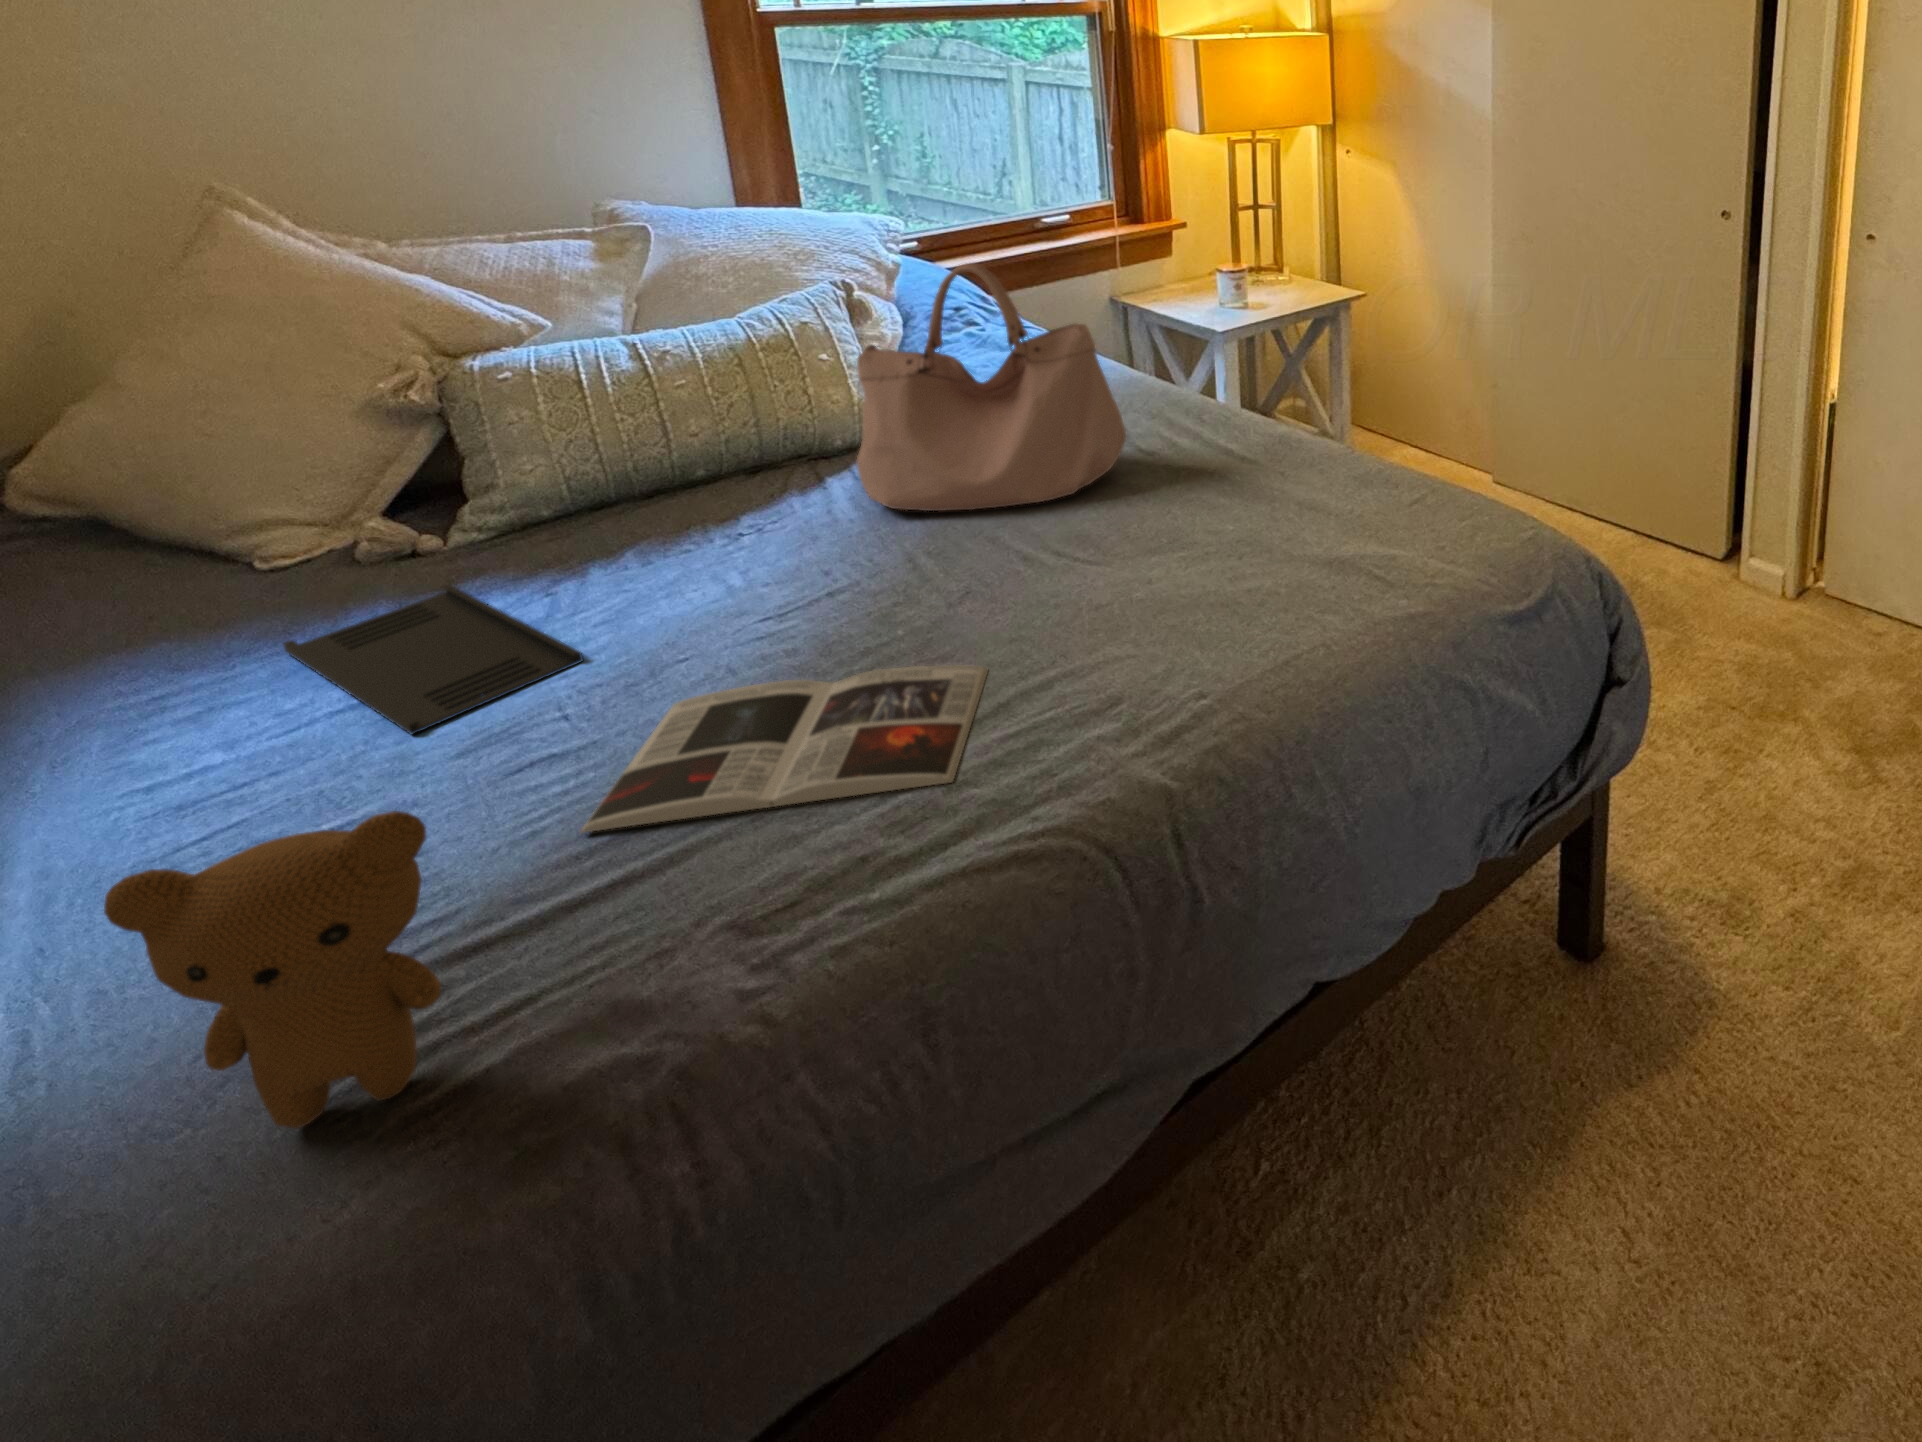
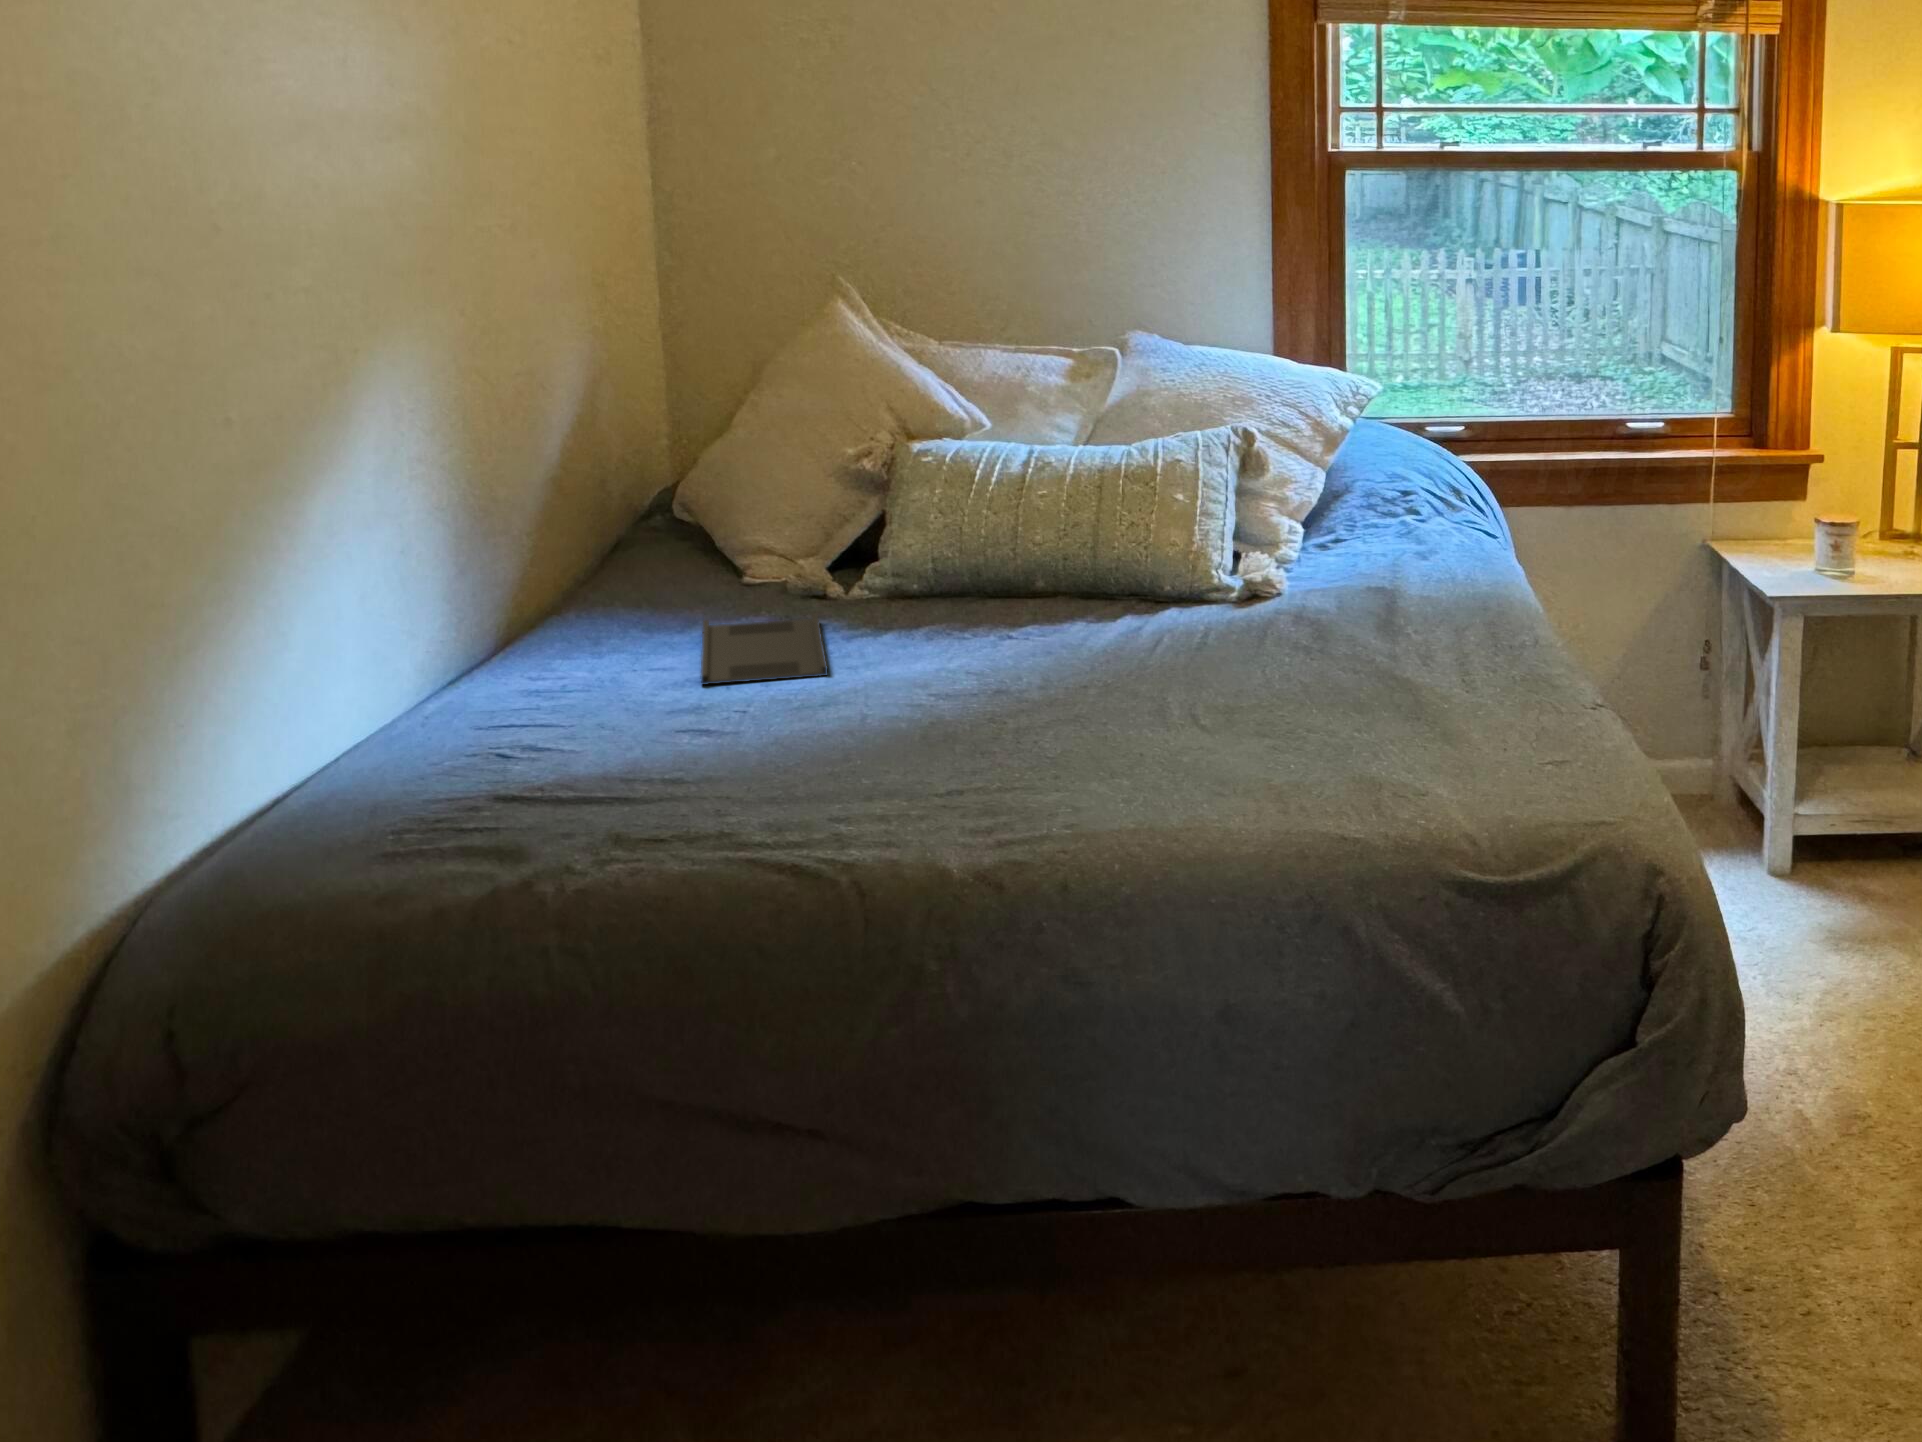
handbag: present [856,263,1126,511] -> none [1119,397,1353,661]
magazine: present [581,665,988,832] -> none [703,706,1033,796]
teddy bear: present [104,811,441,1129] -> none [406,611,539,821]

